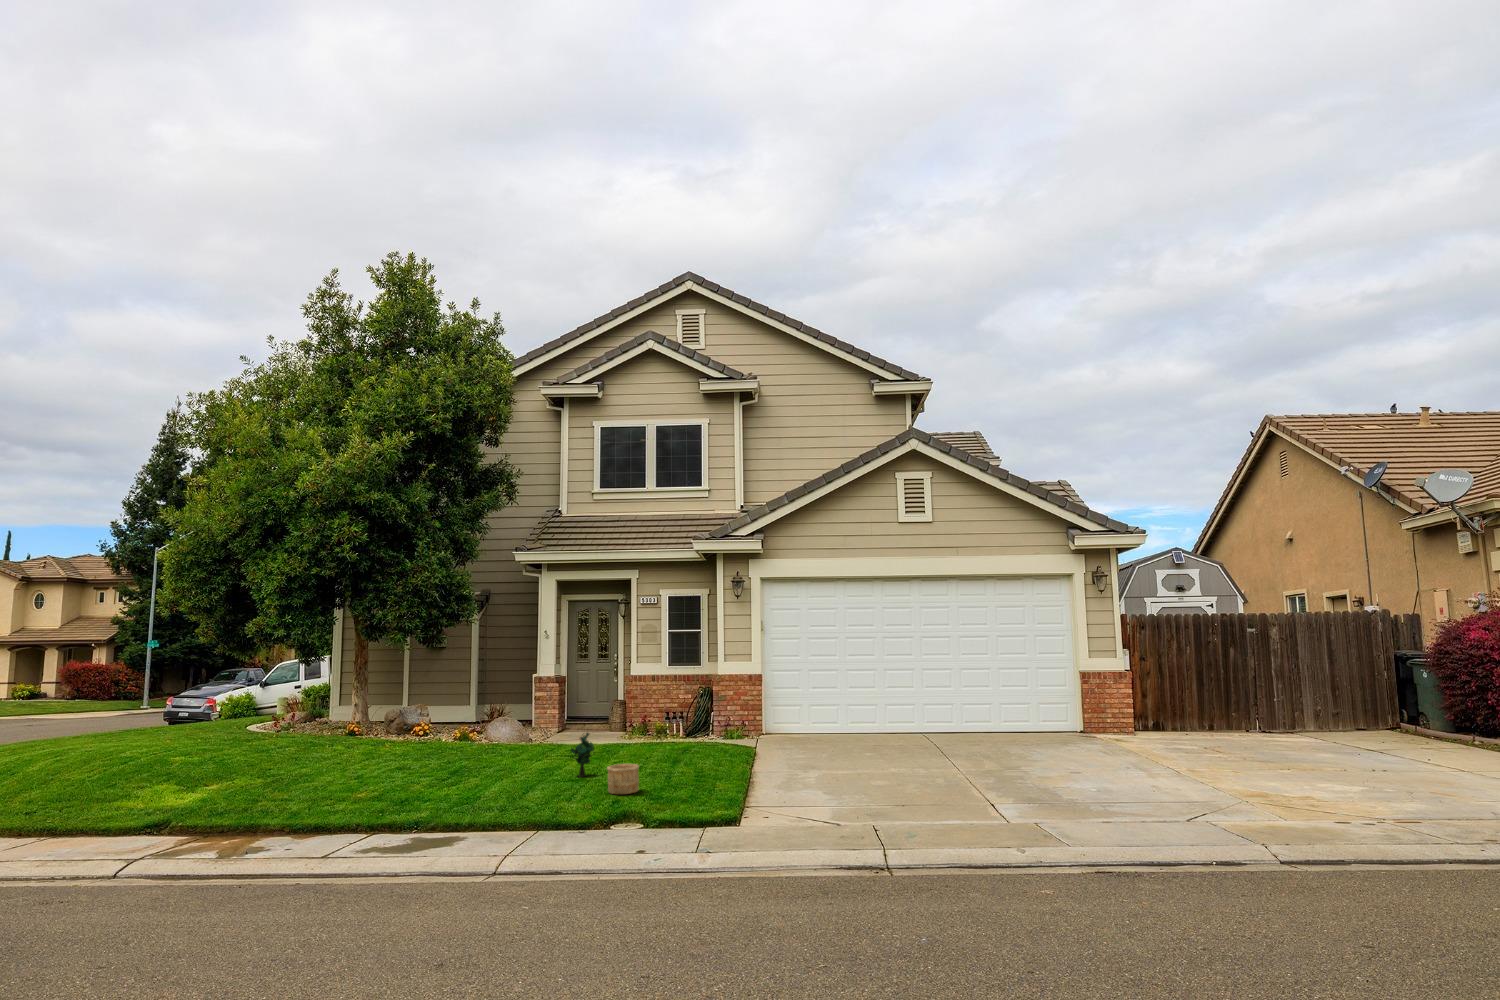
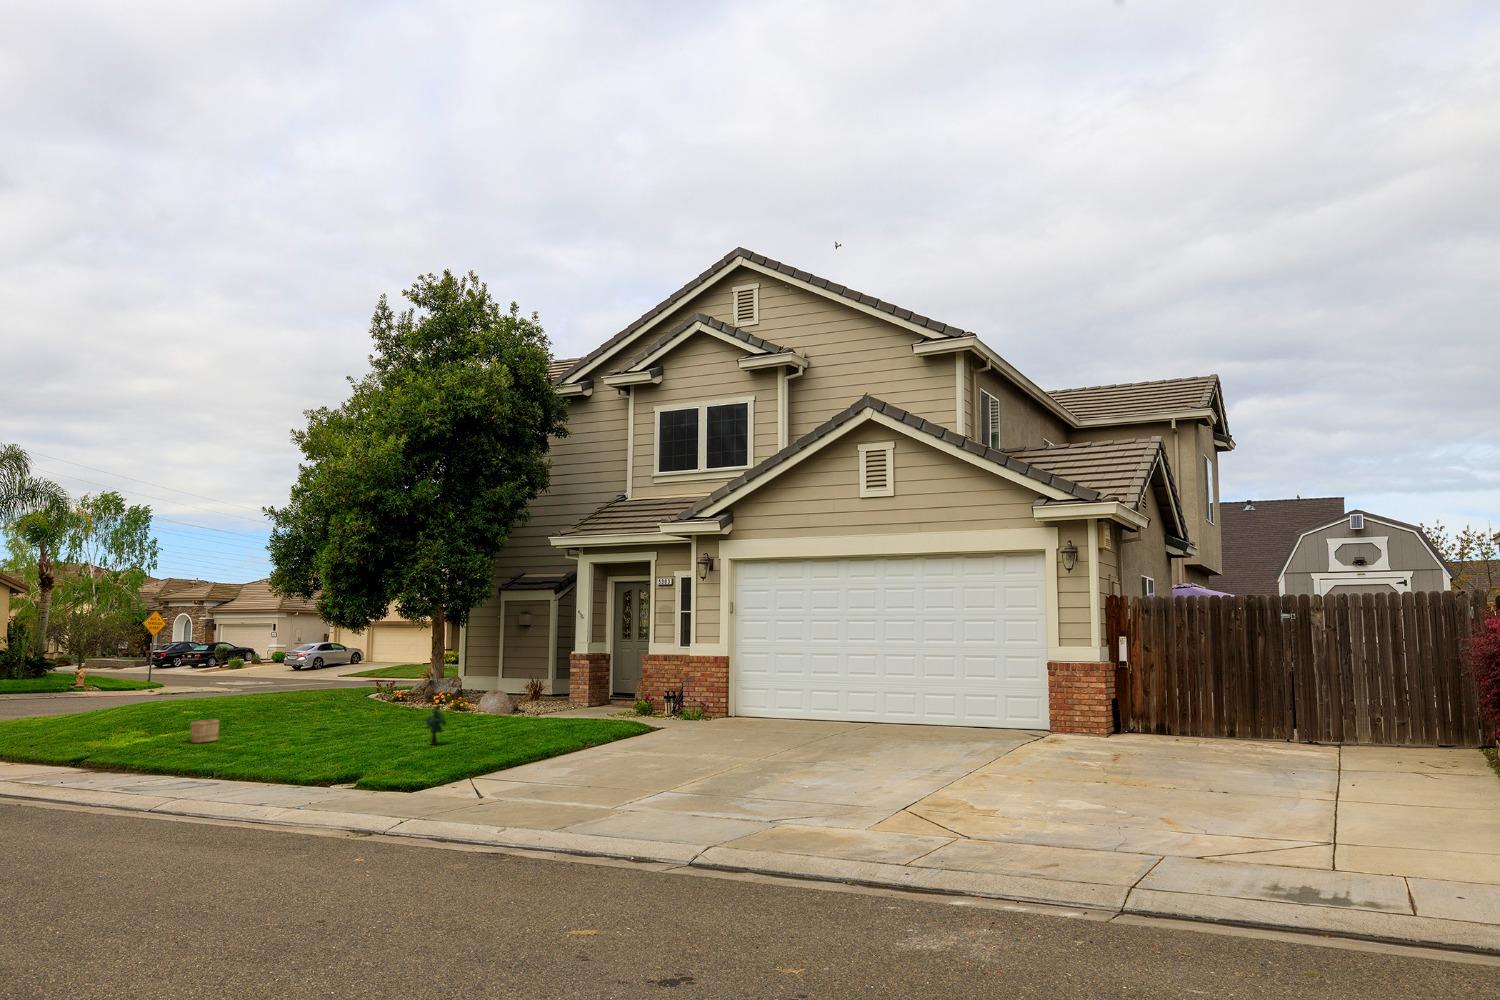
wooden bucket: present [607,764,639,794] -> present [191,719,219,743]

